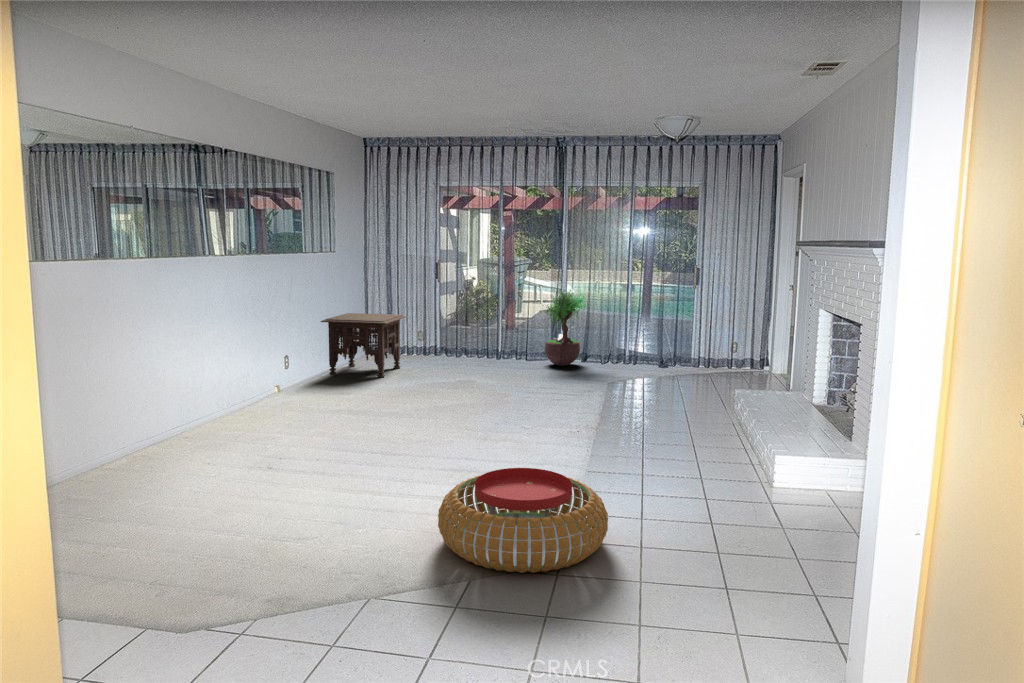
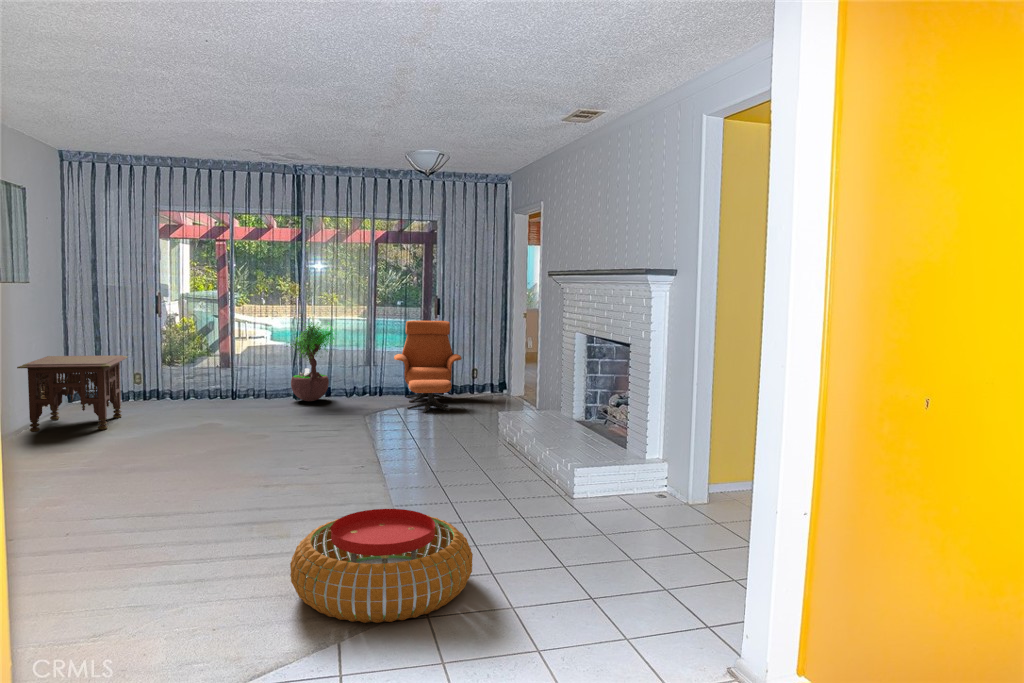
lounge chair: none [644,290,715,385] -> present [394,321,462,413]

